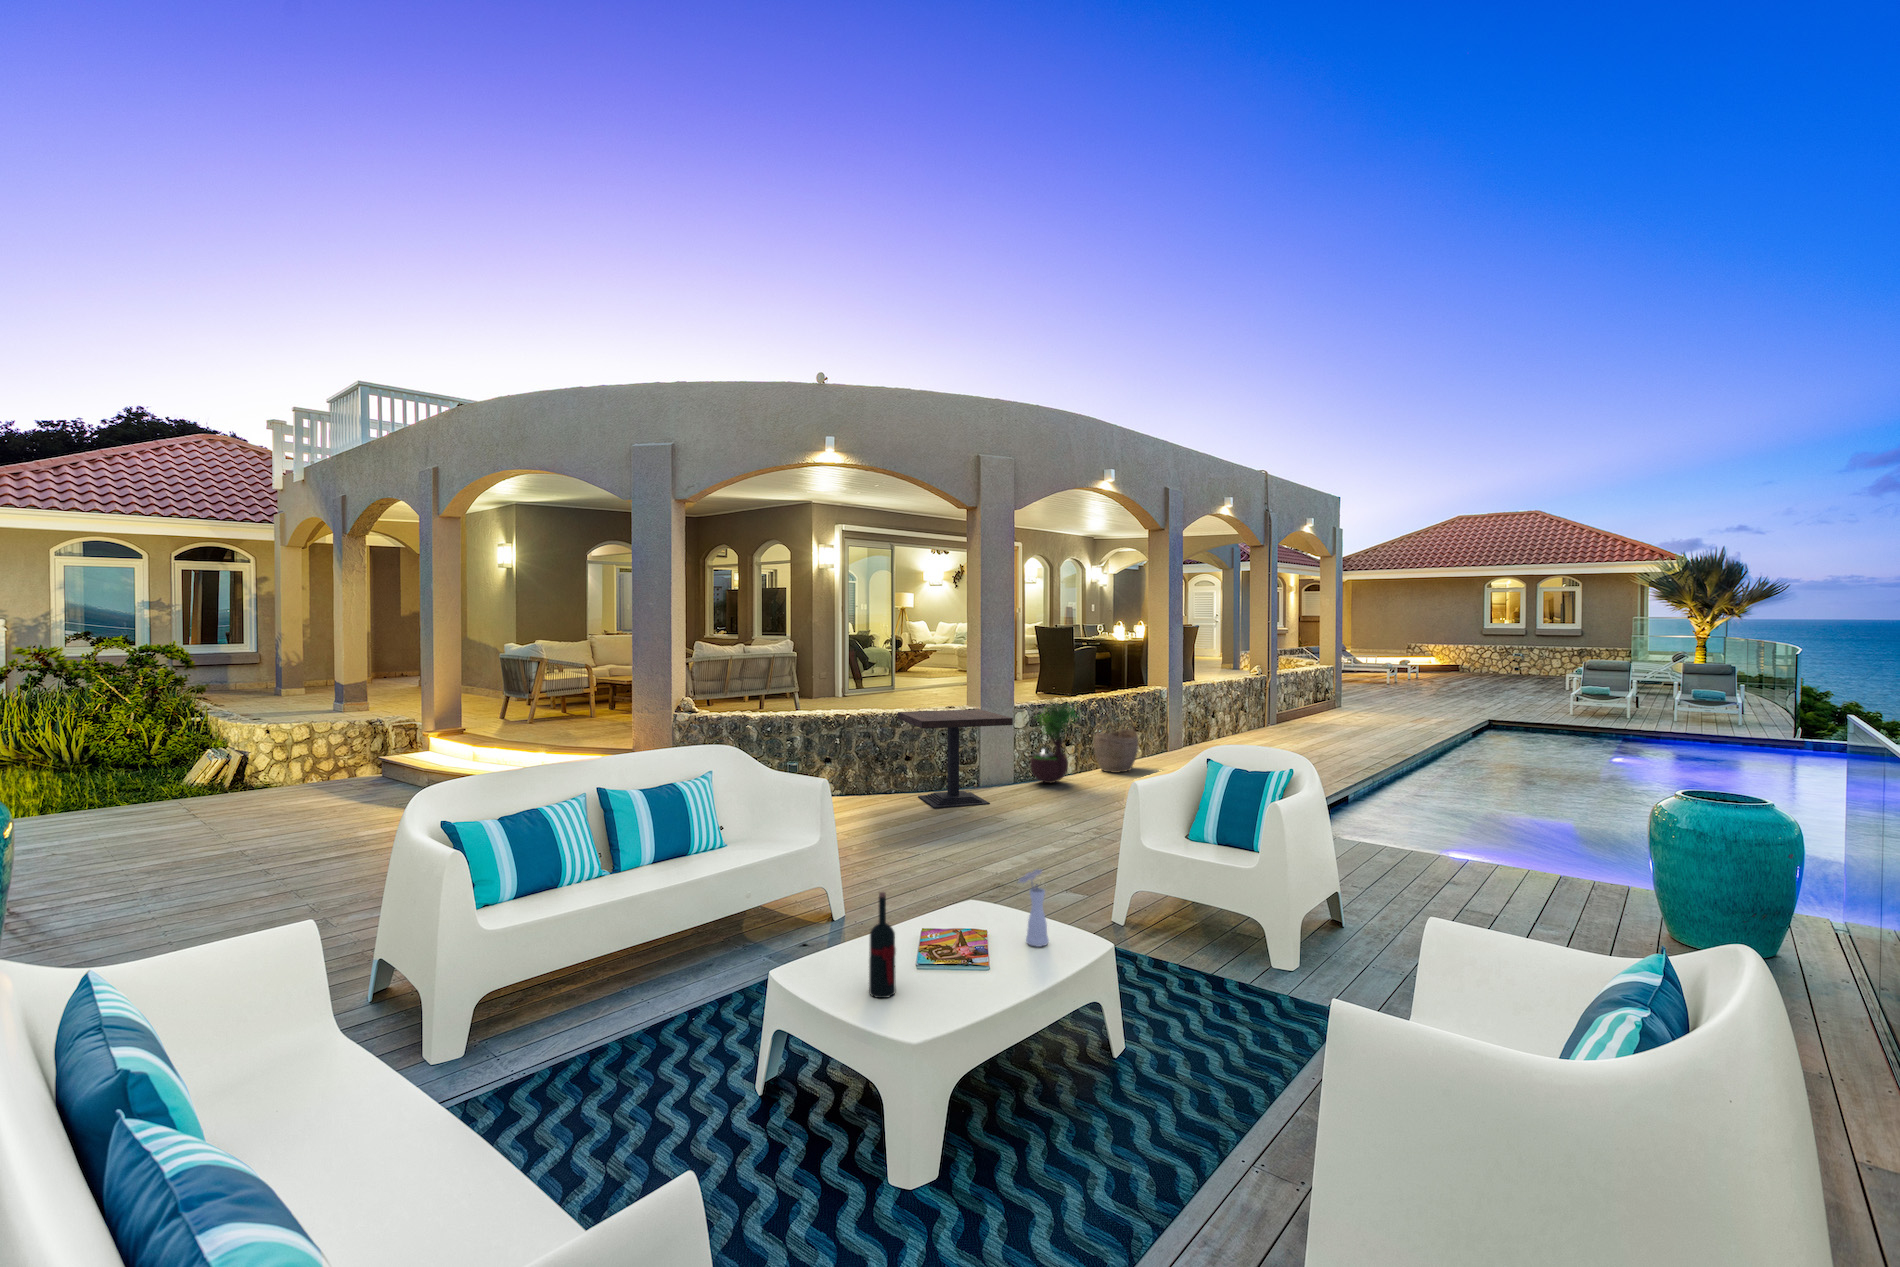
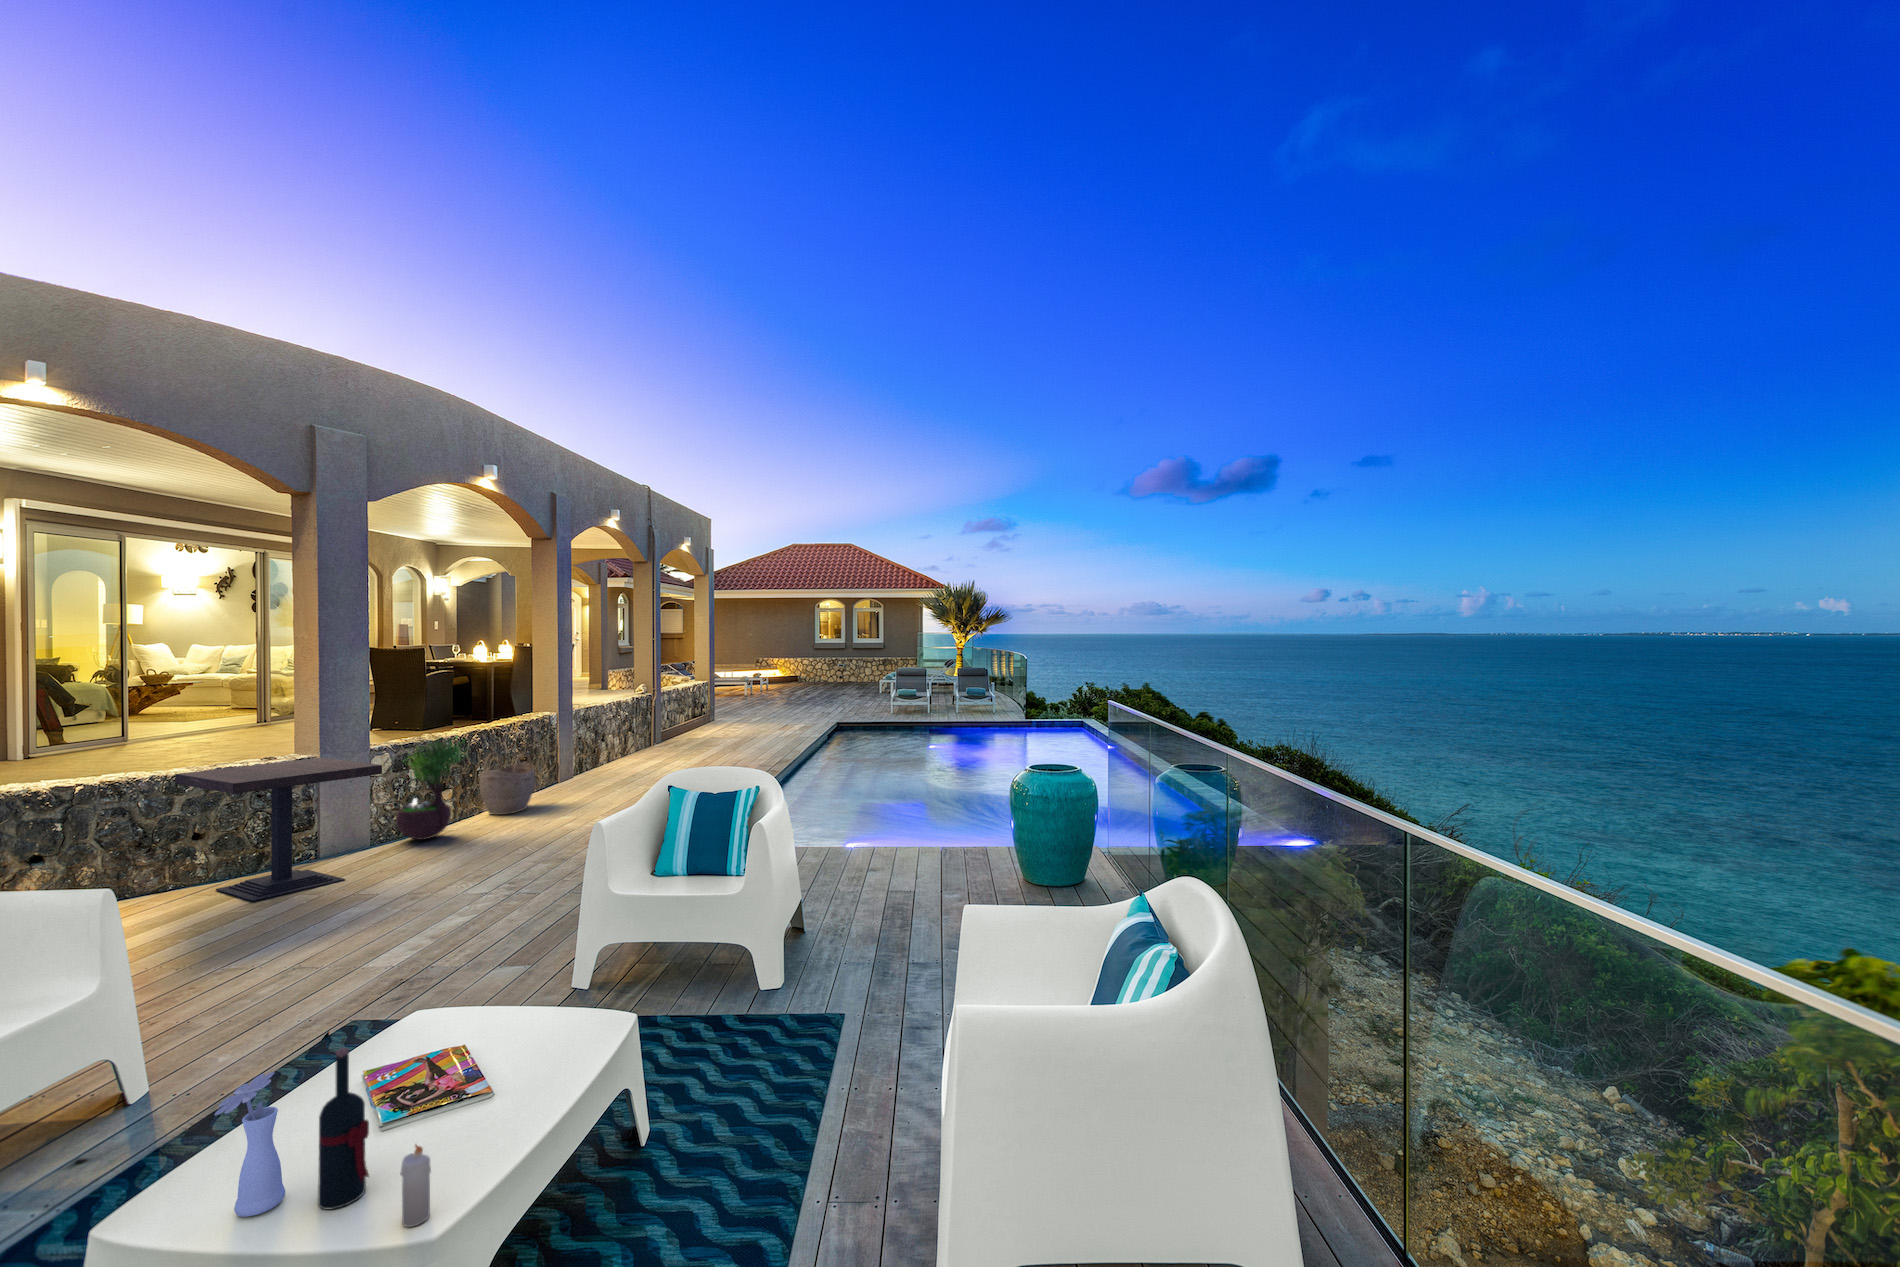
vase: present [1019,869,1049,947] -> present [215,1072,285,1217]
candle: none [903,968,921,1026] -> present [401,1145,431,1227]

